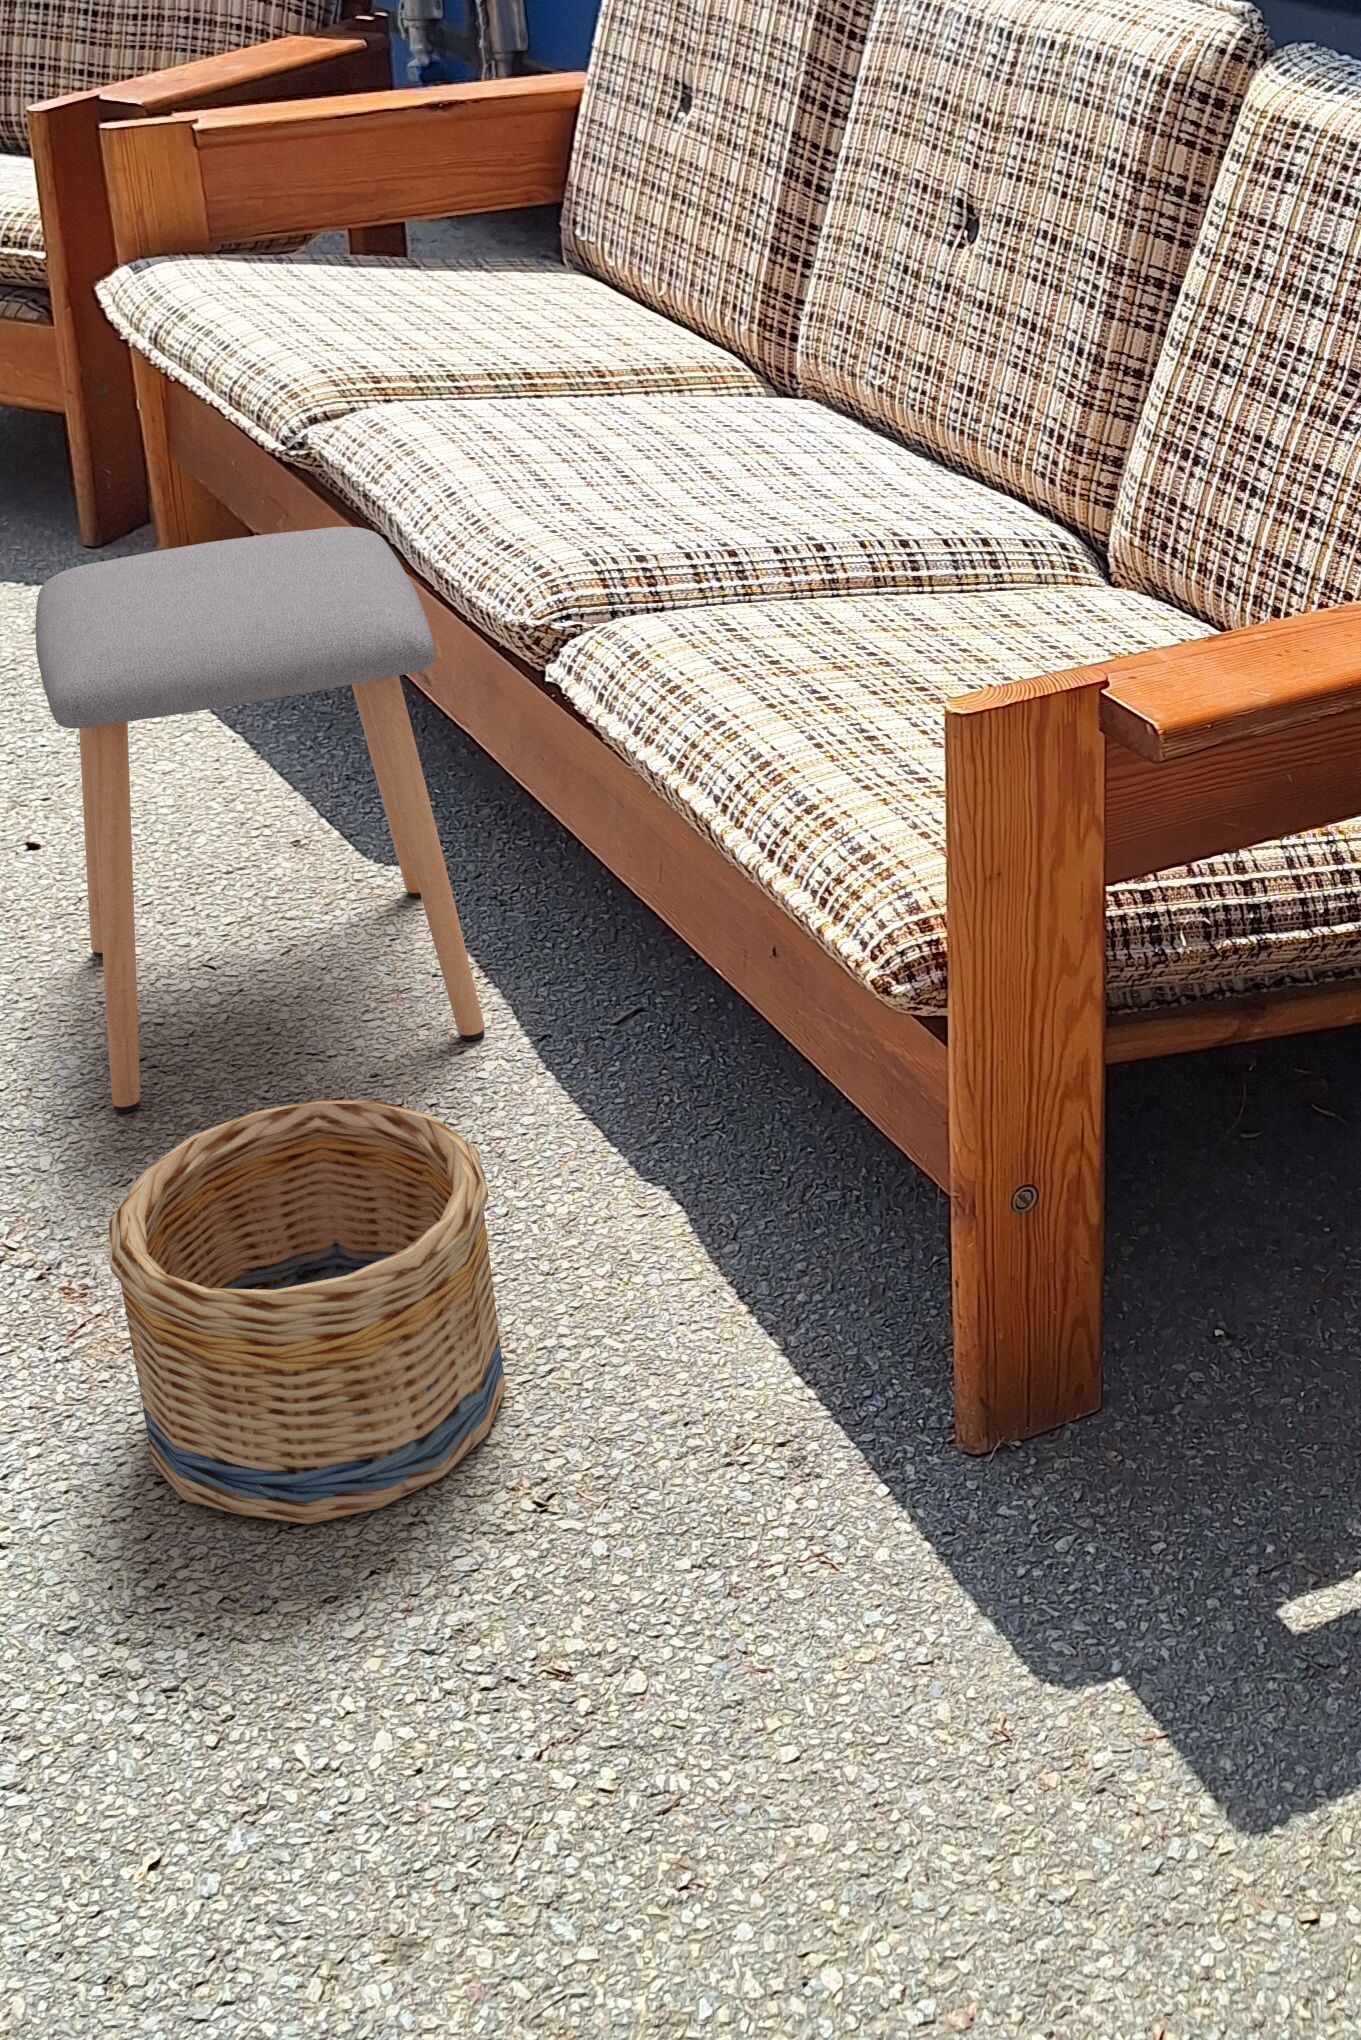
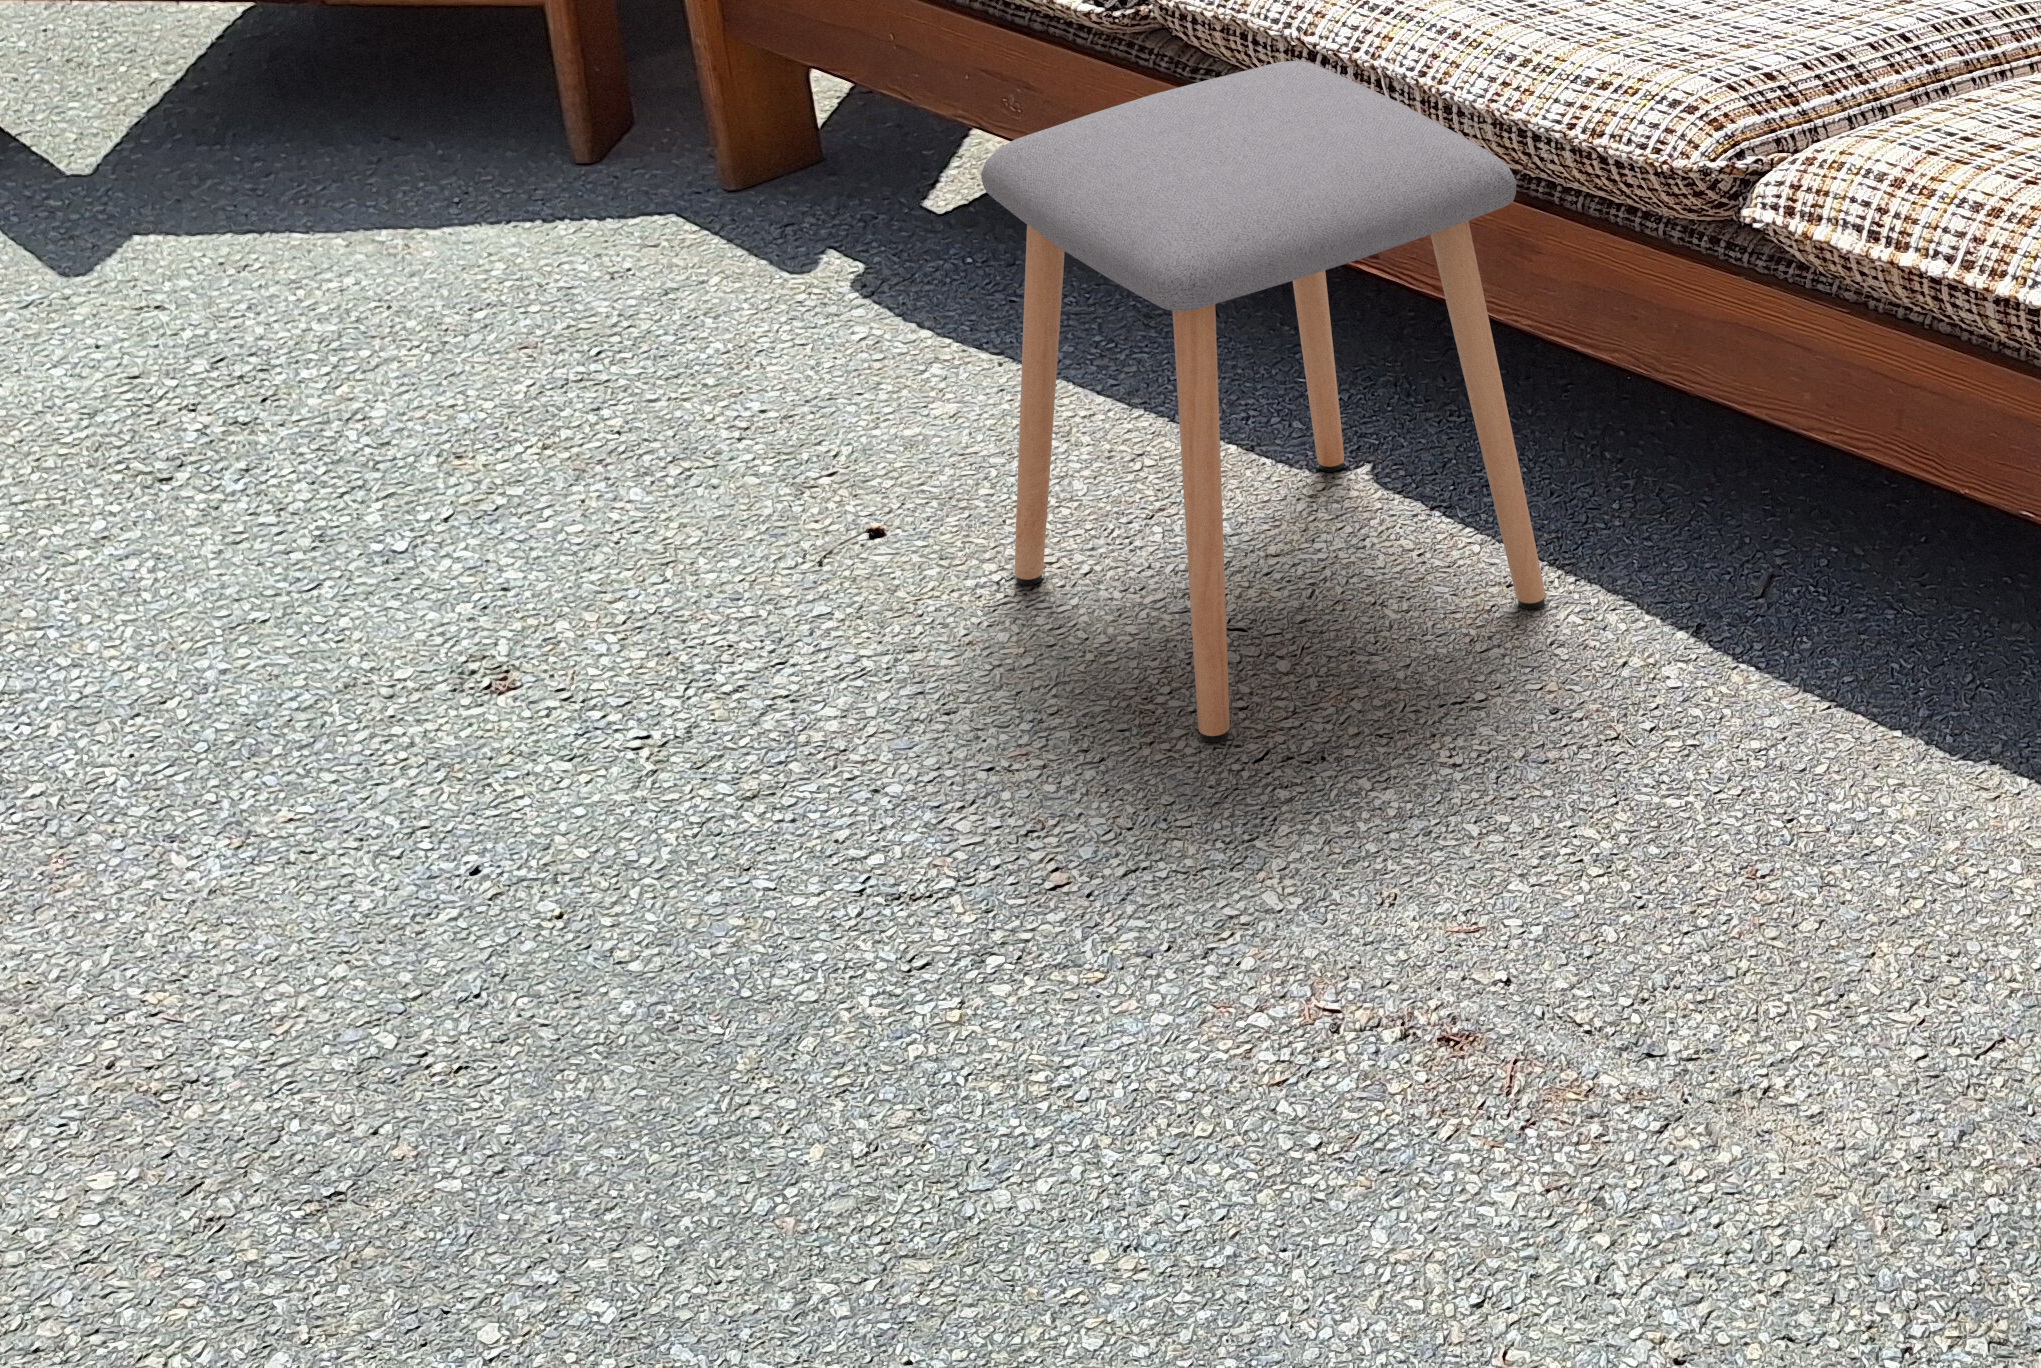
basket: present [109,1100,506,1524] -> none [1530,662,1942,1121]

